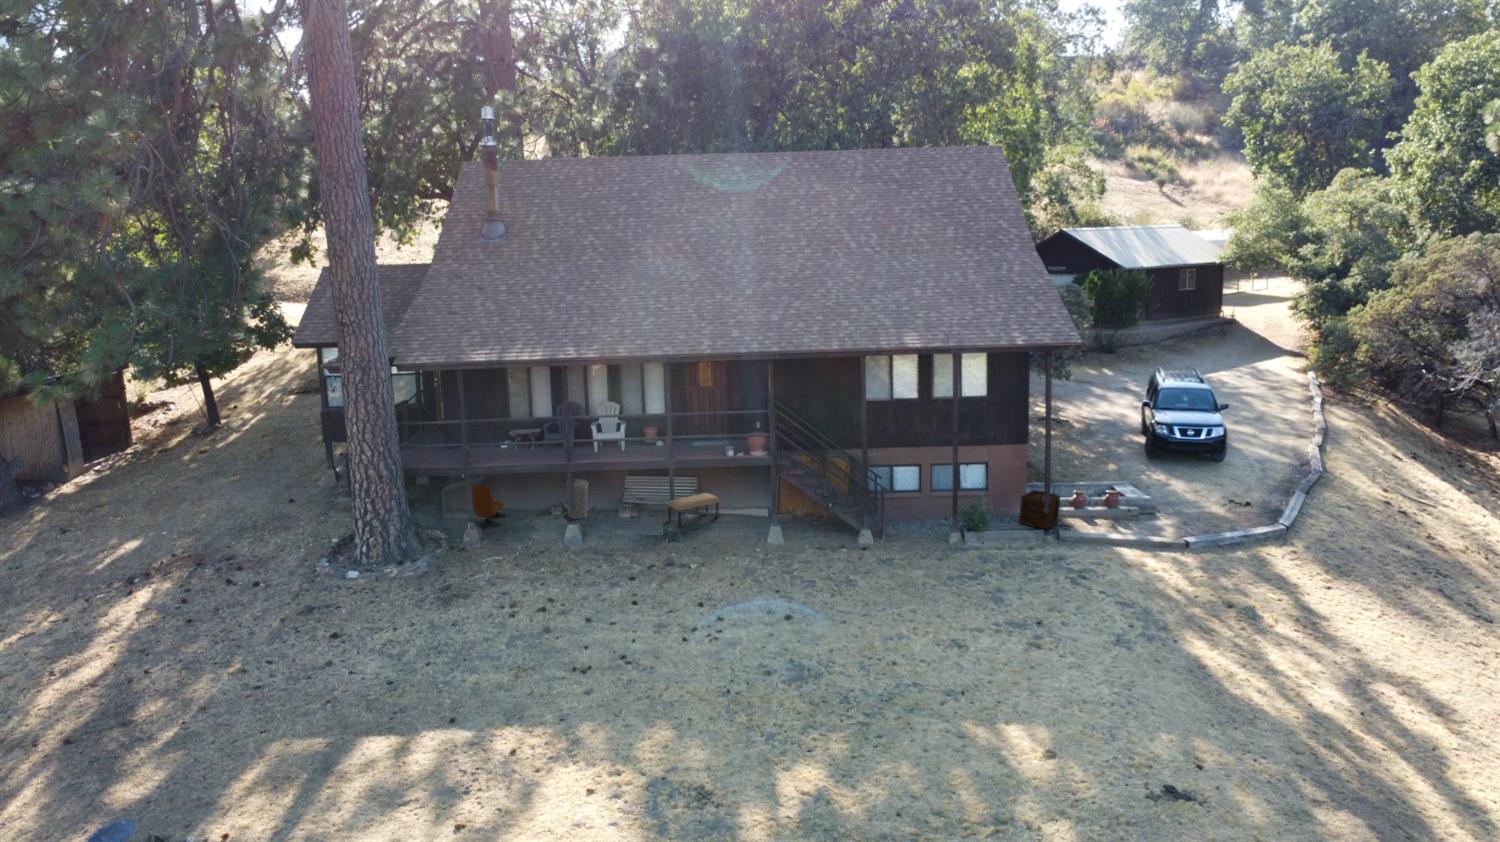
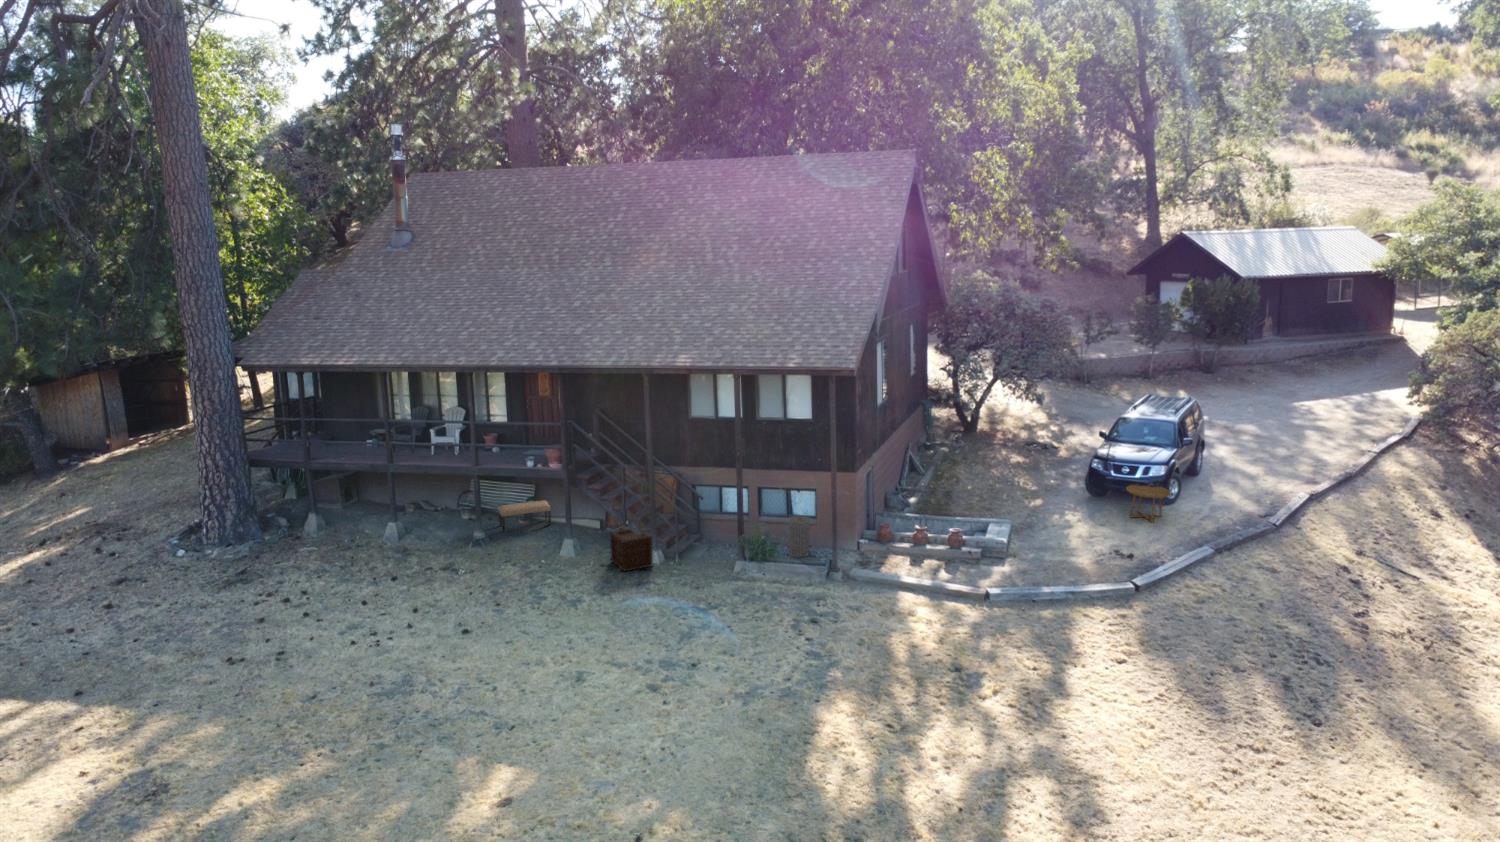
round table: none [1194,444,1234,477] -> present [1126,484,1171,522]
trash can: present [566,479,588,519] -> present [788,515,811,557]
lounge chair: present [471,485,505,525] -> none [319,478,368,520]
wooden crate: present [1019,490,1060,529] -> present [610,529,653,571]

